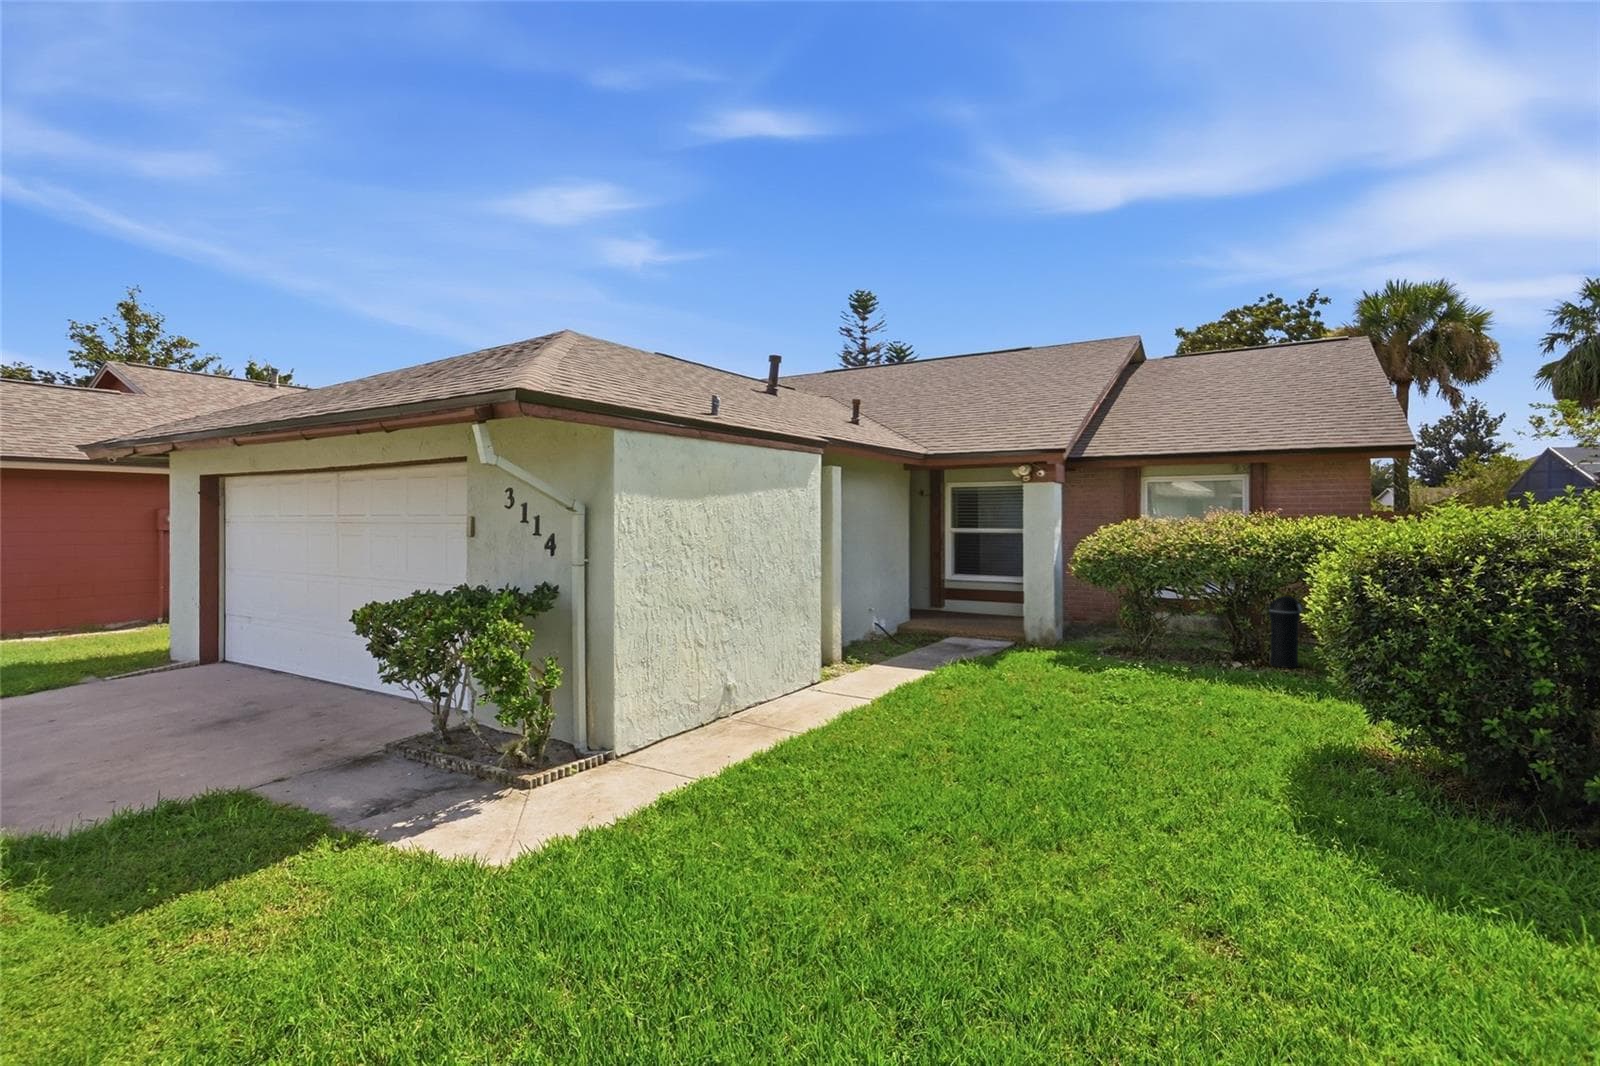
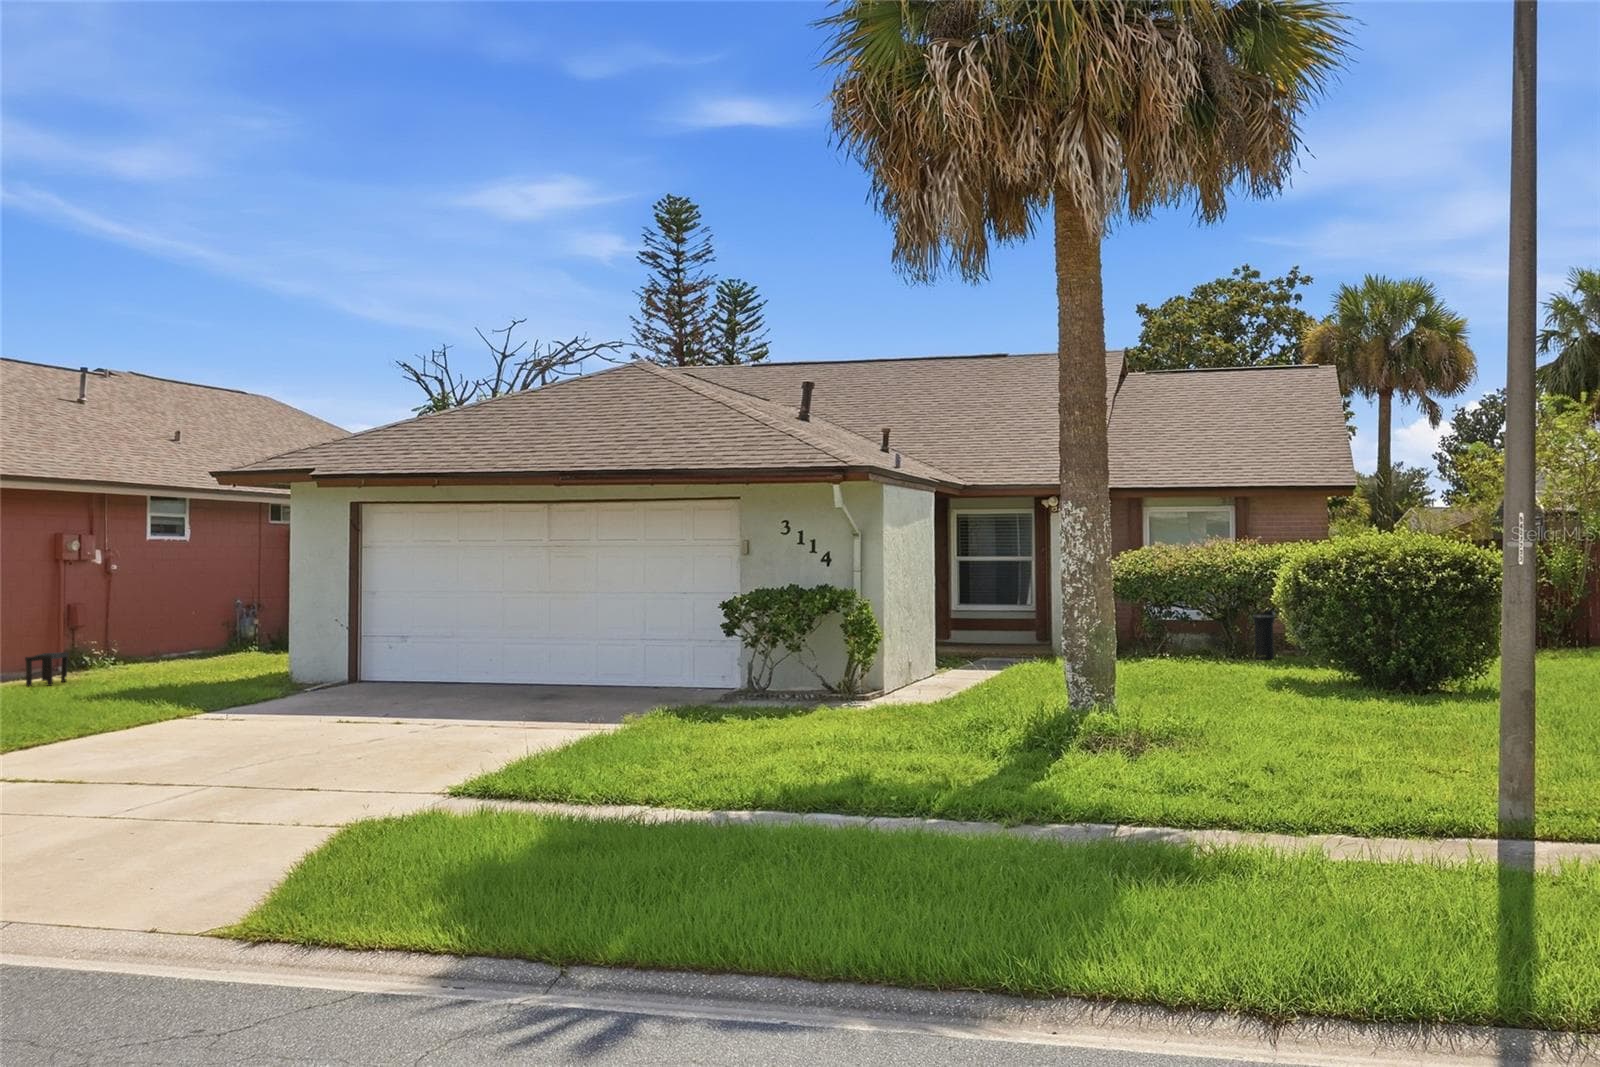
bench: none [77,605,142,636] -> present [25,652,69,686]

